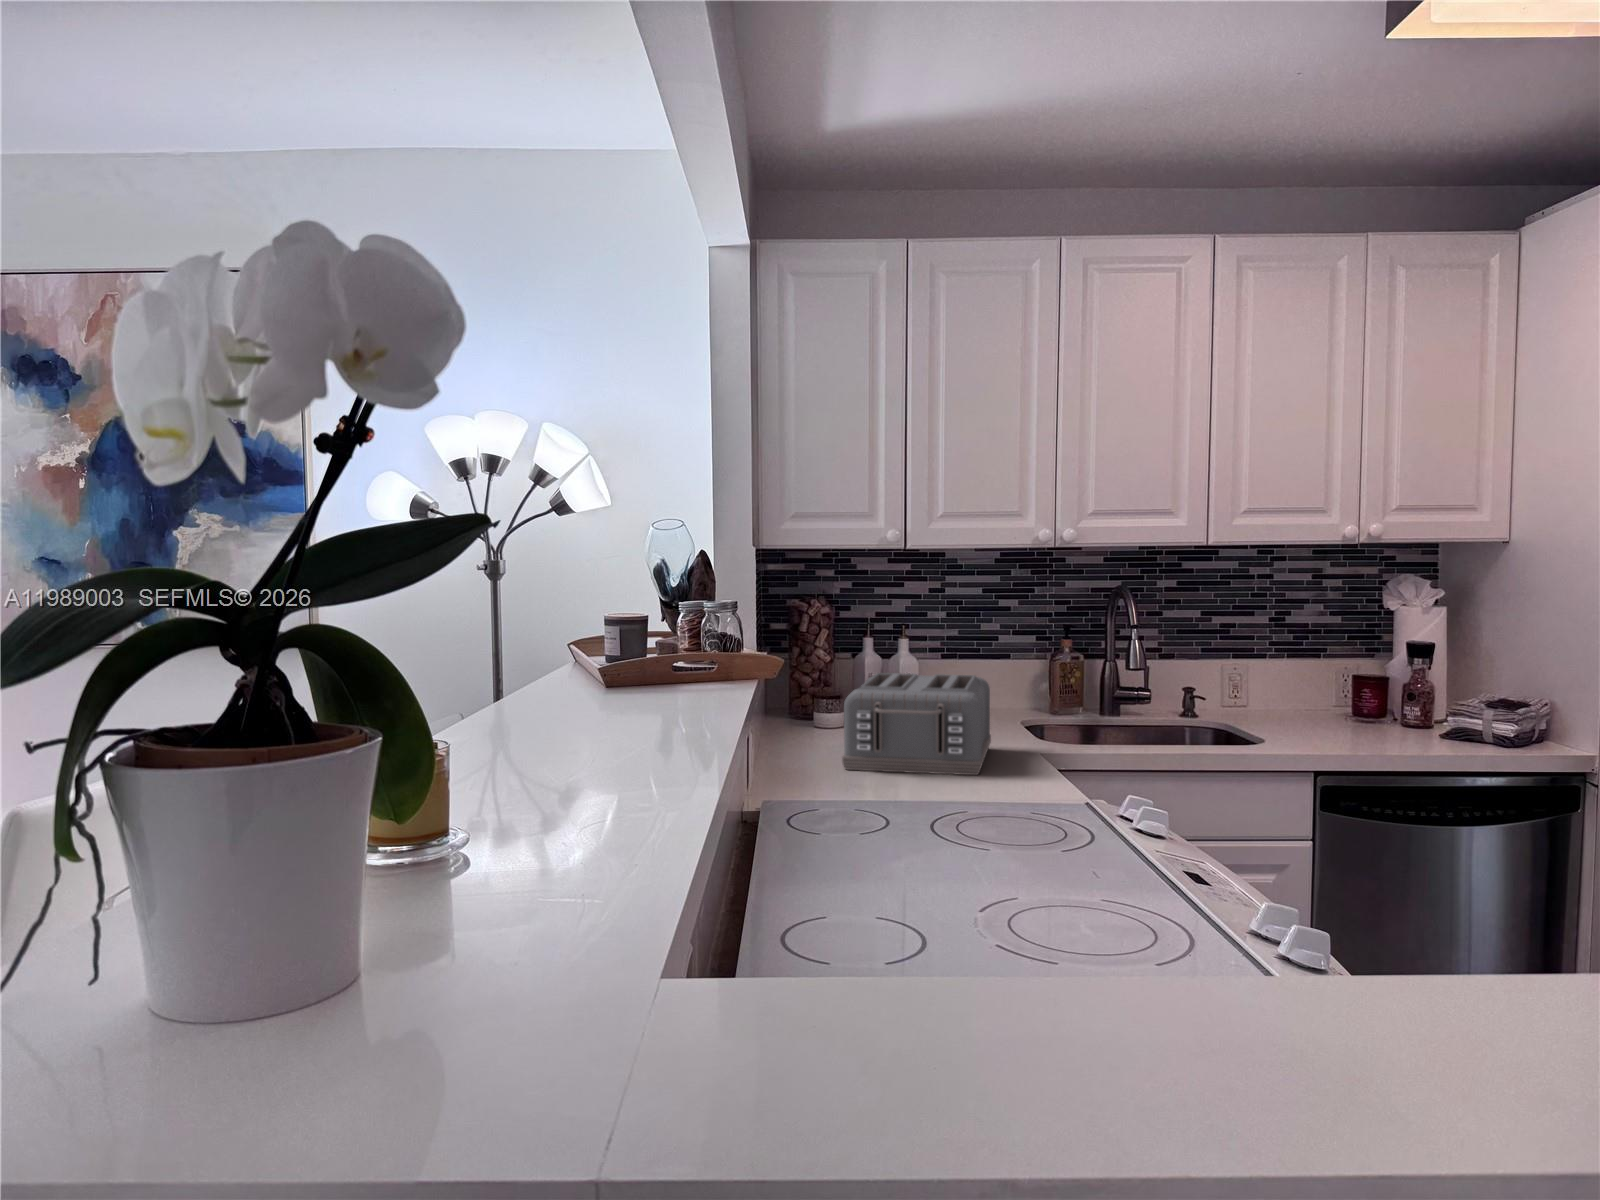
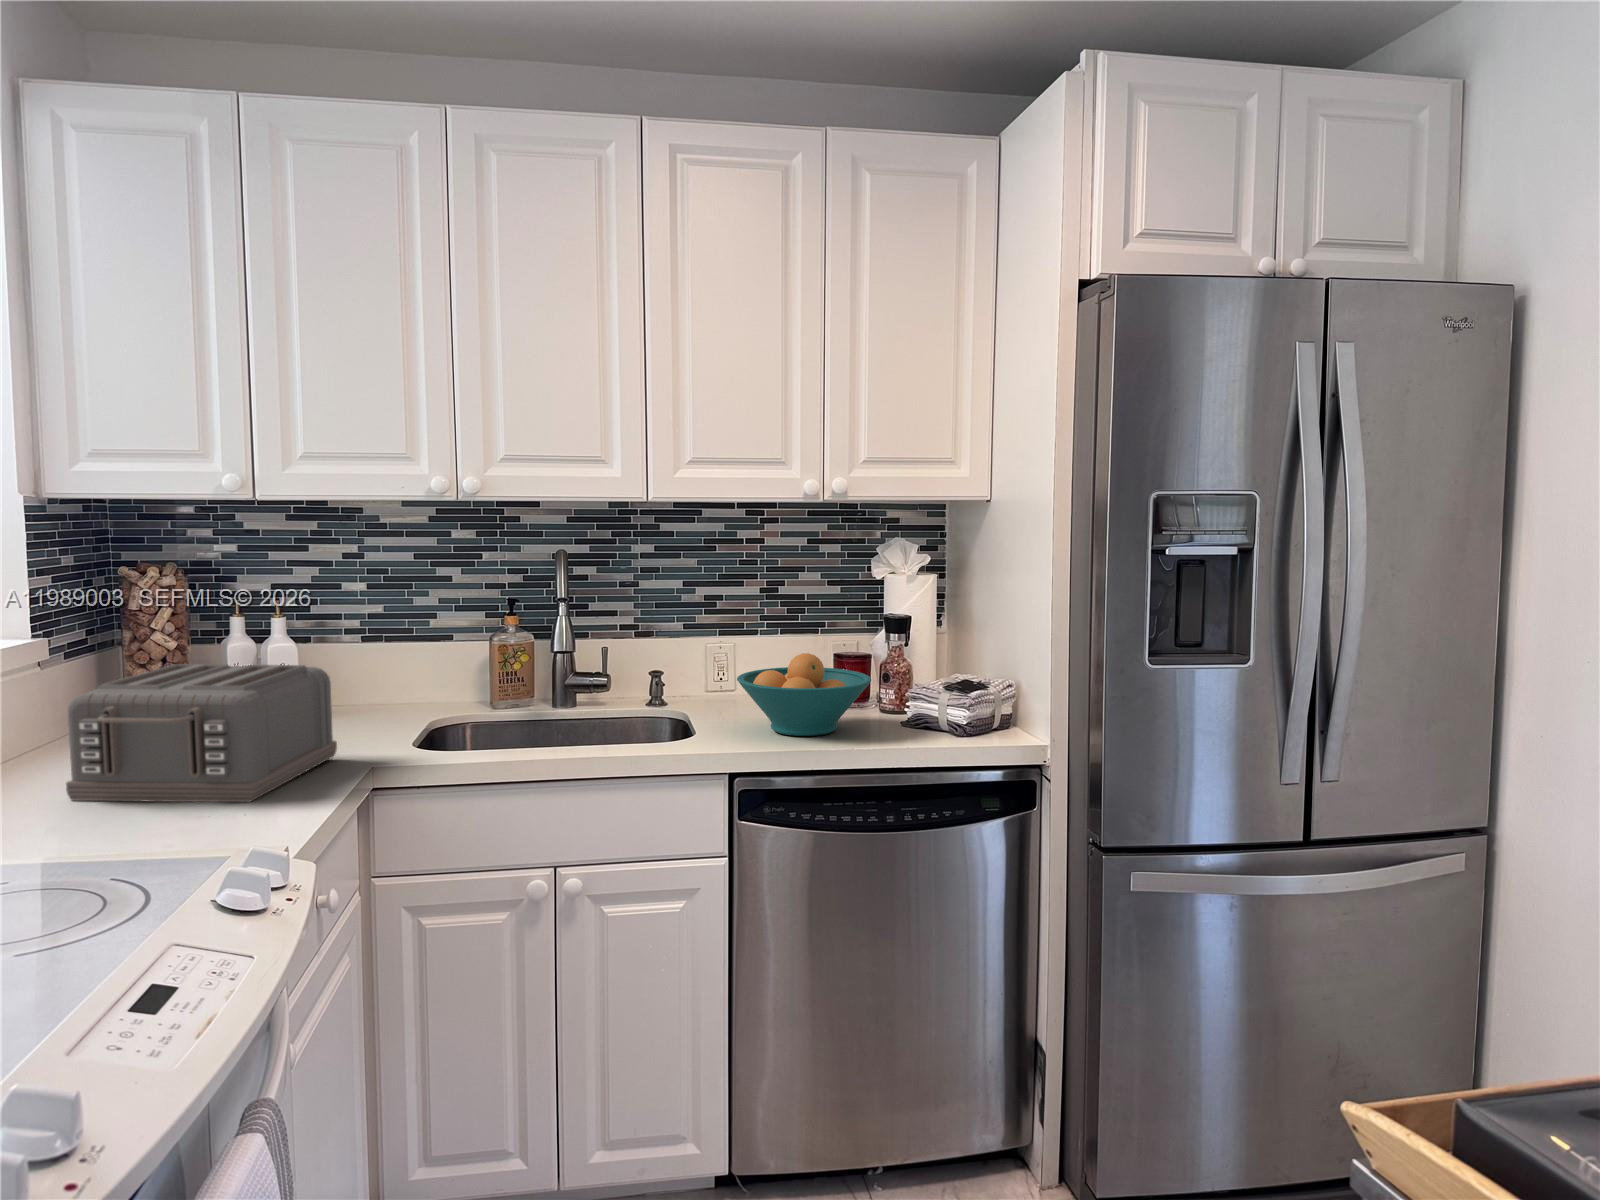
fruit bowl: none [1291,673,1418,743] -> present [737,653,871,736]

